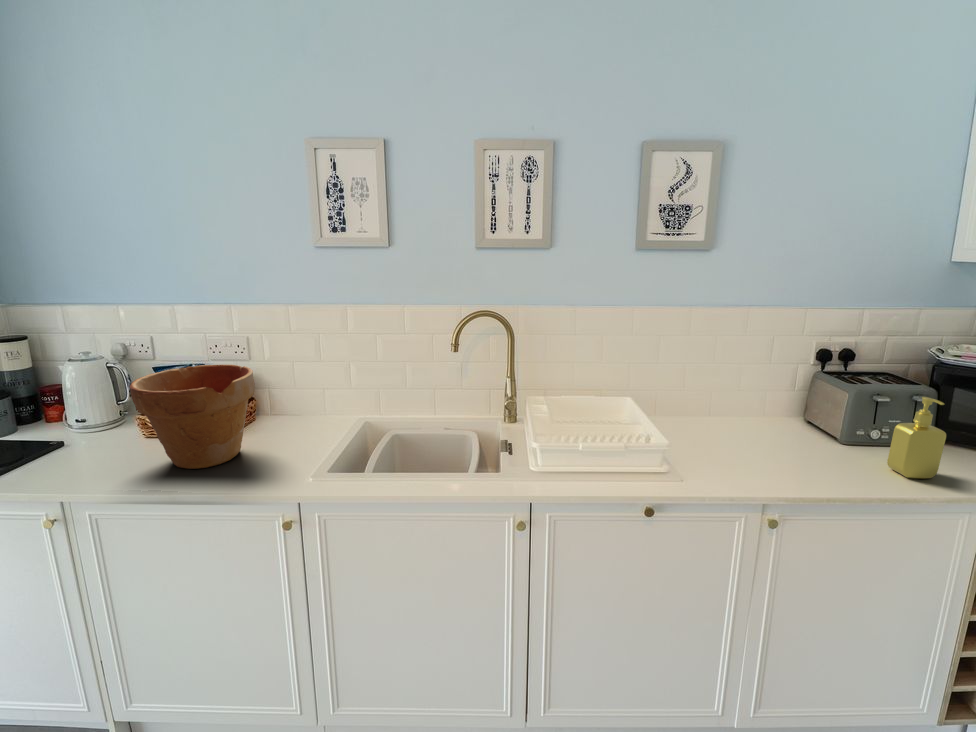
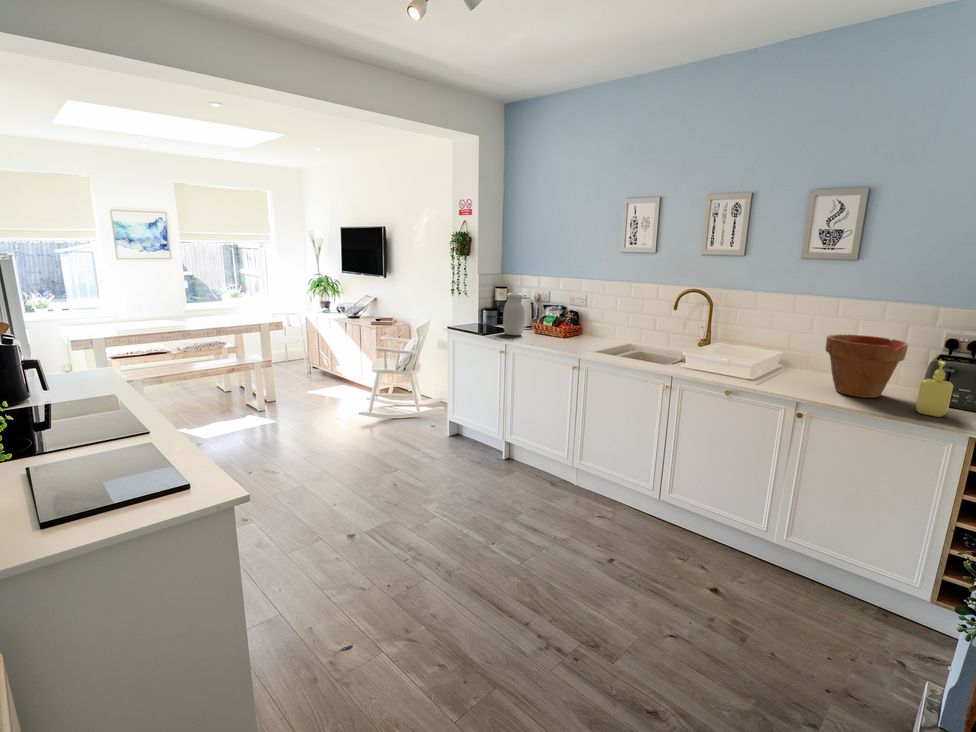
jar: none [29,357,108,466] -> present [503,293,525,335]
flower pot: present [130,365,255,469] -> present [826,334,908,398]

